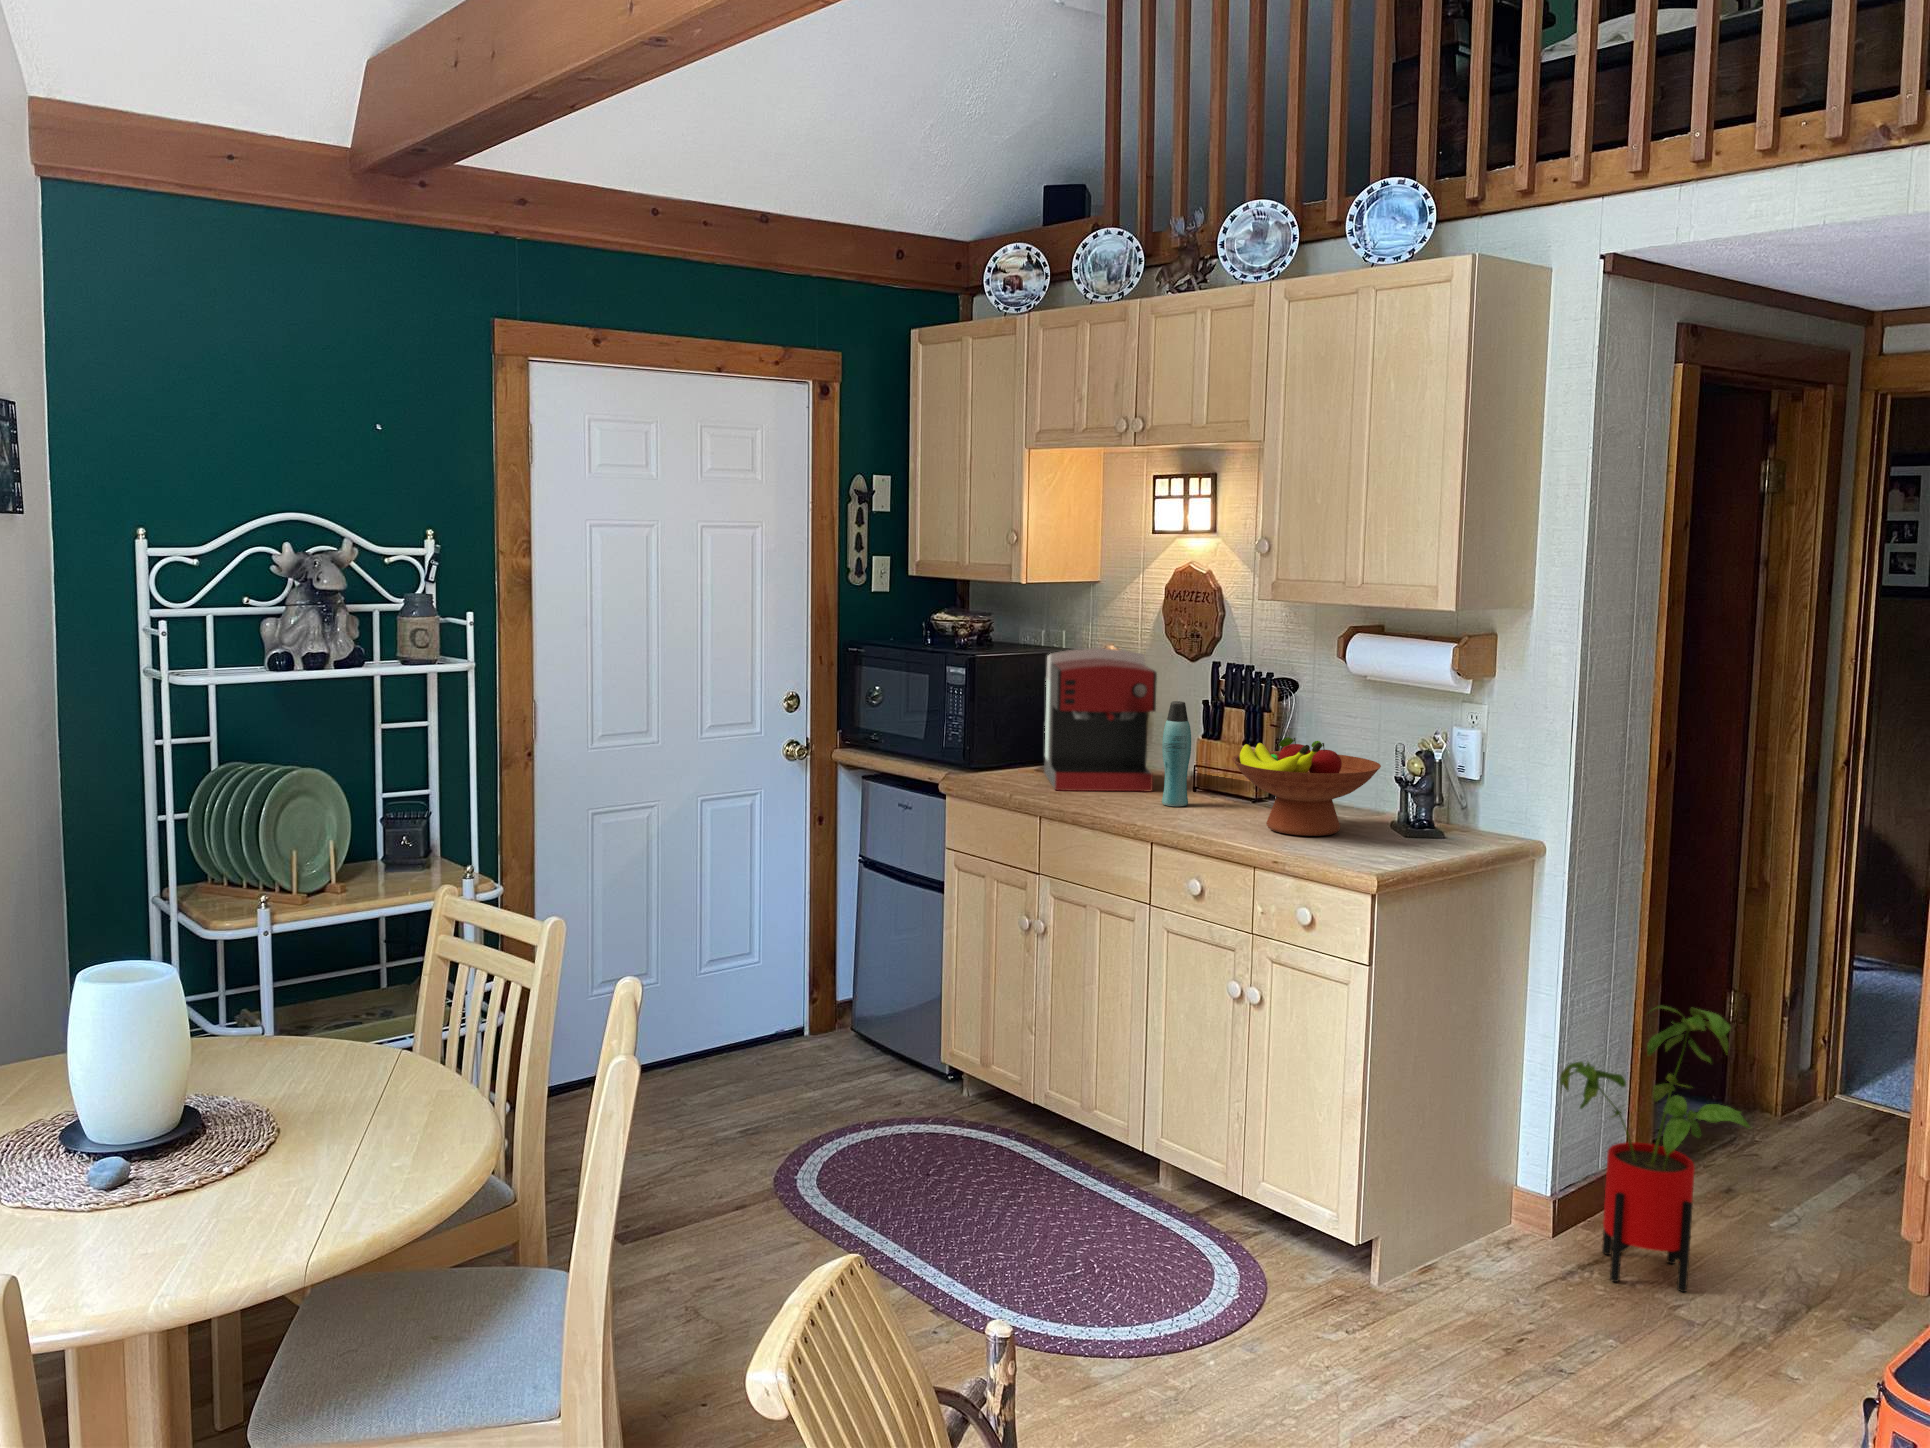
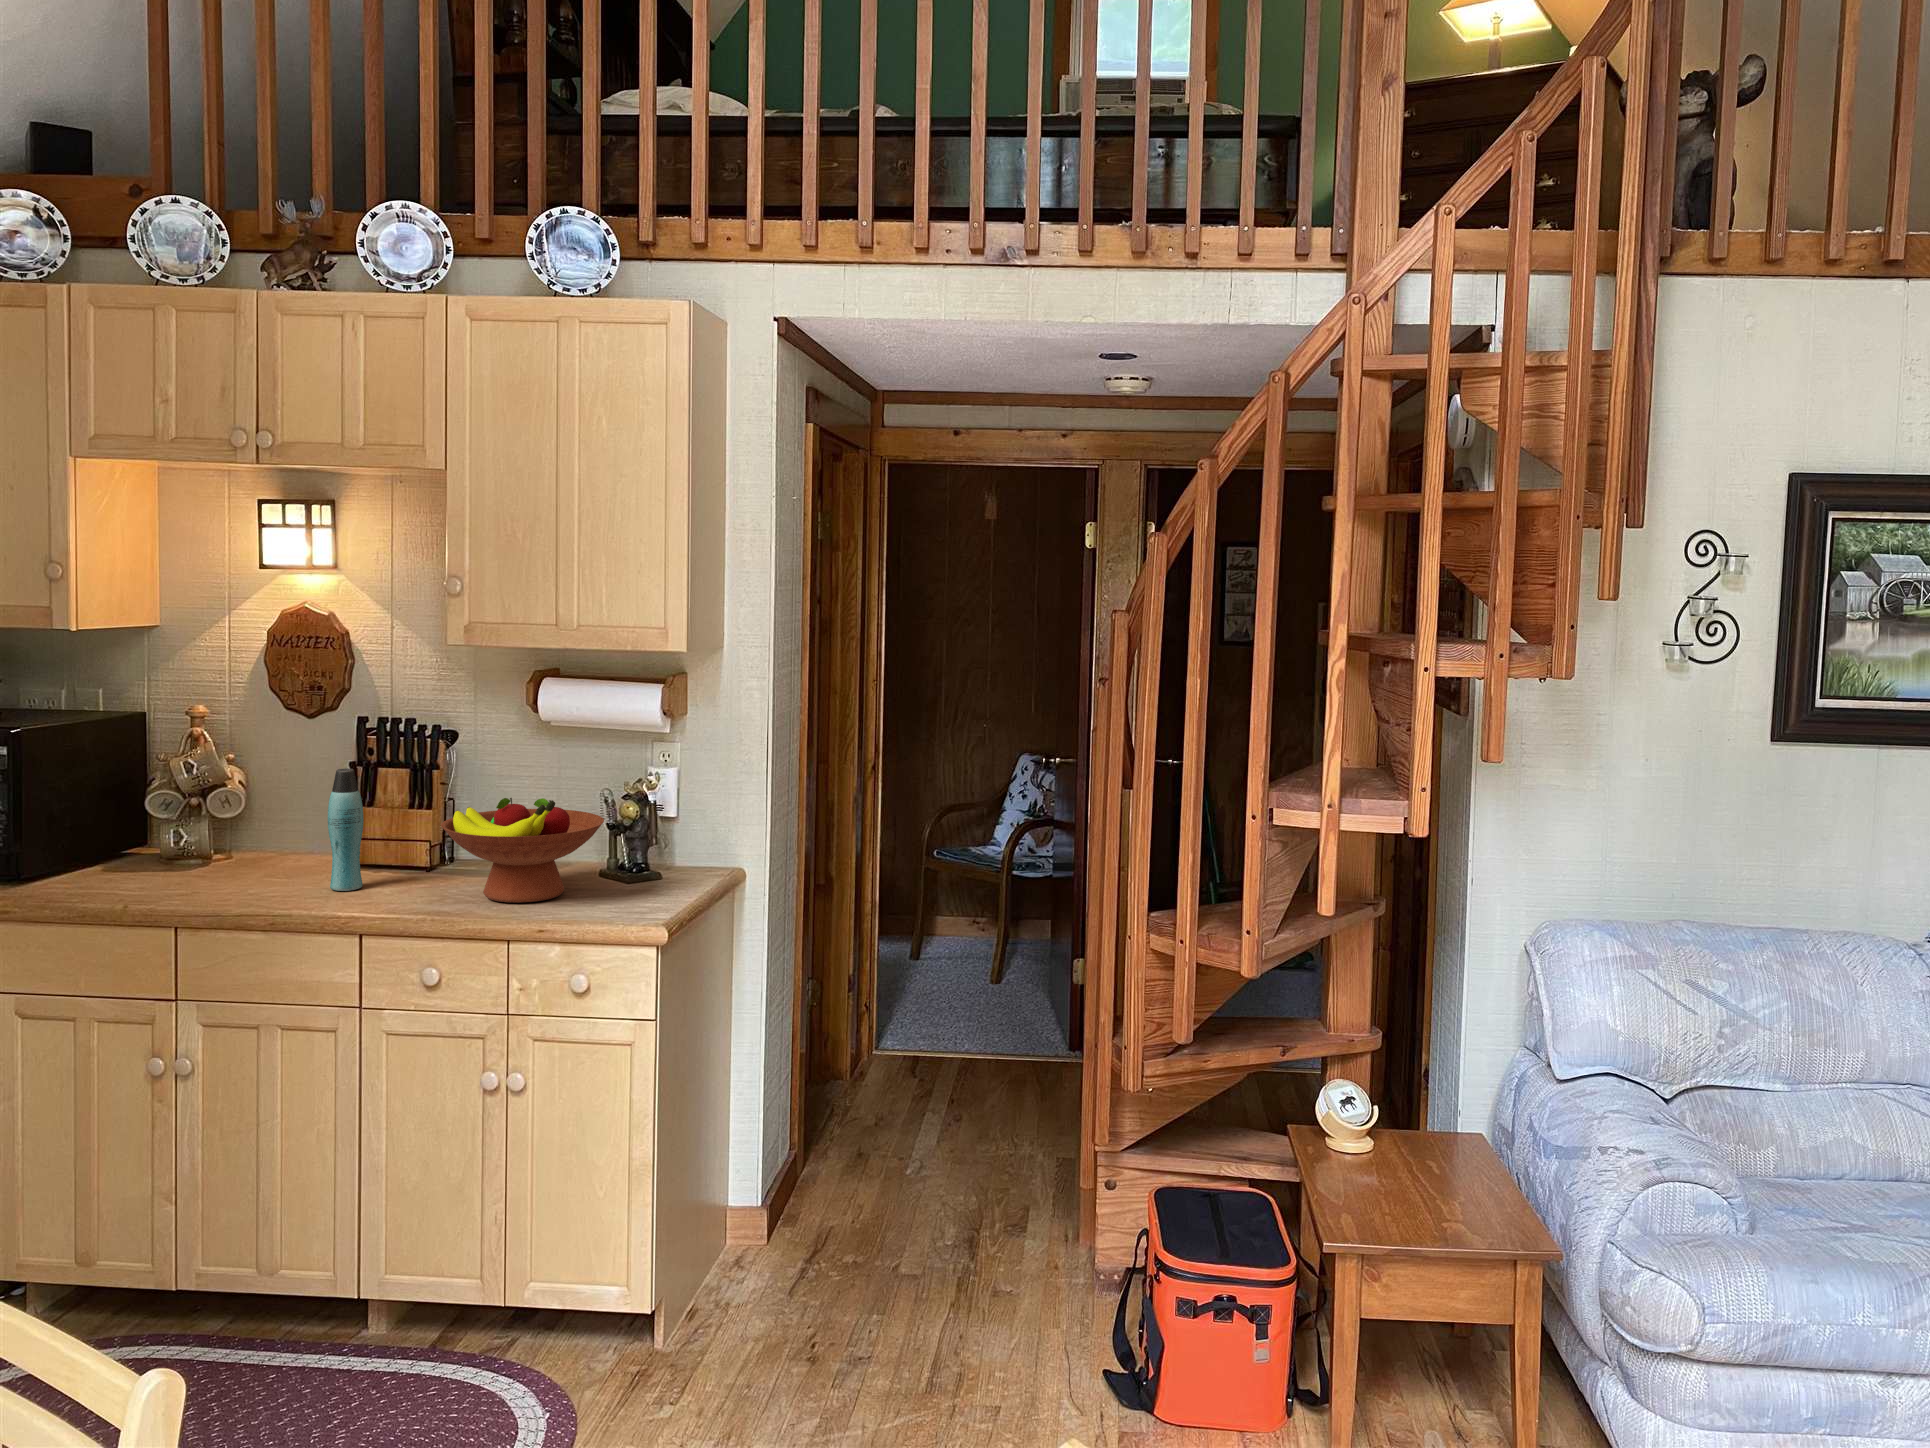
coffee maker: present [1044,648,1157,791] -> none [121,711,295,893]
house plant: present [1560,1006,1750,1292] -> none [777,998,949,1263]

